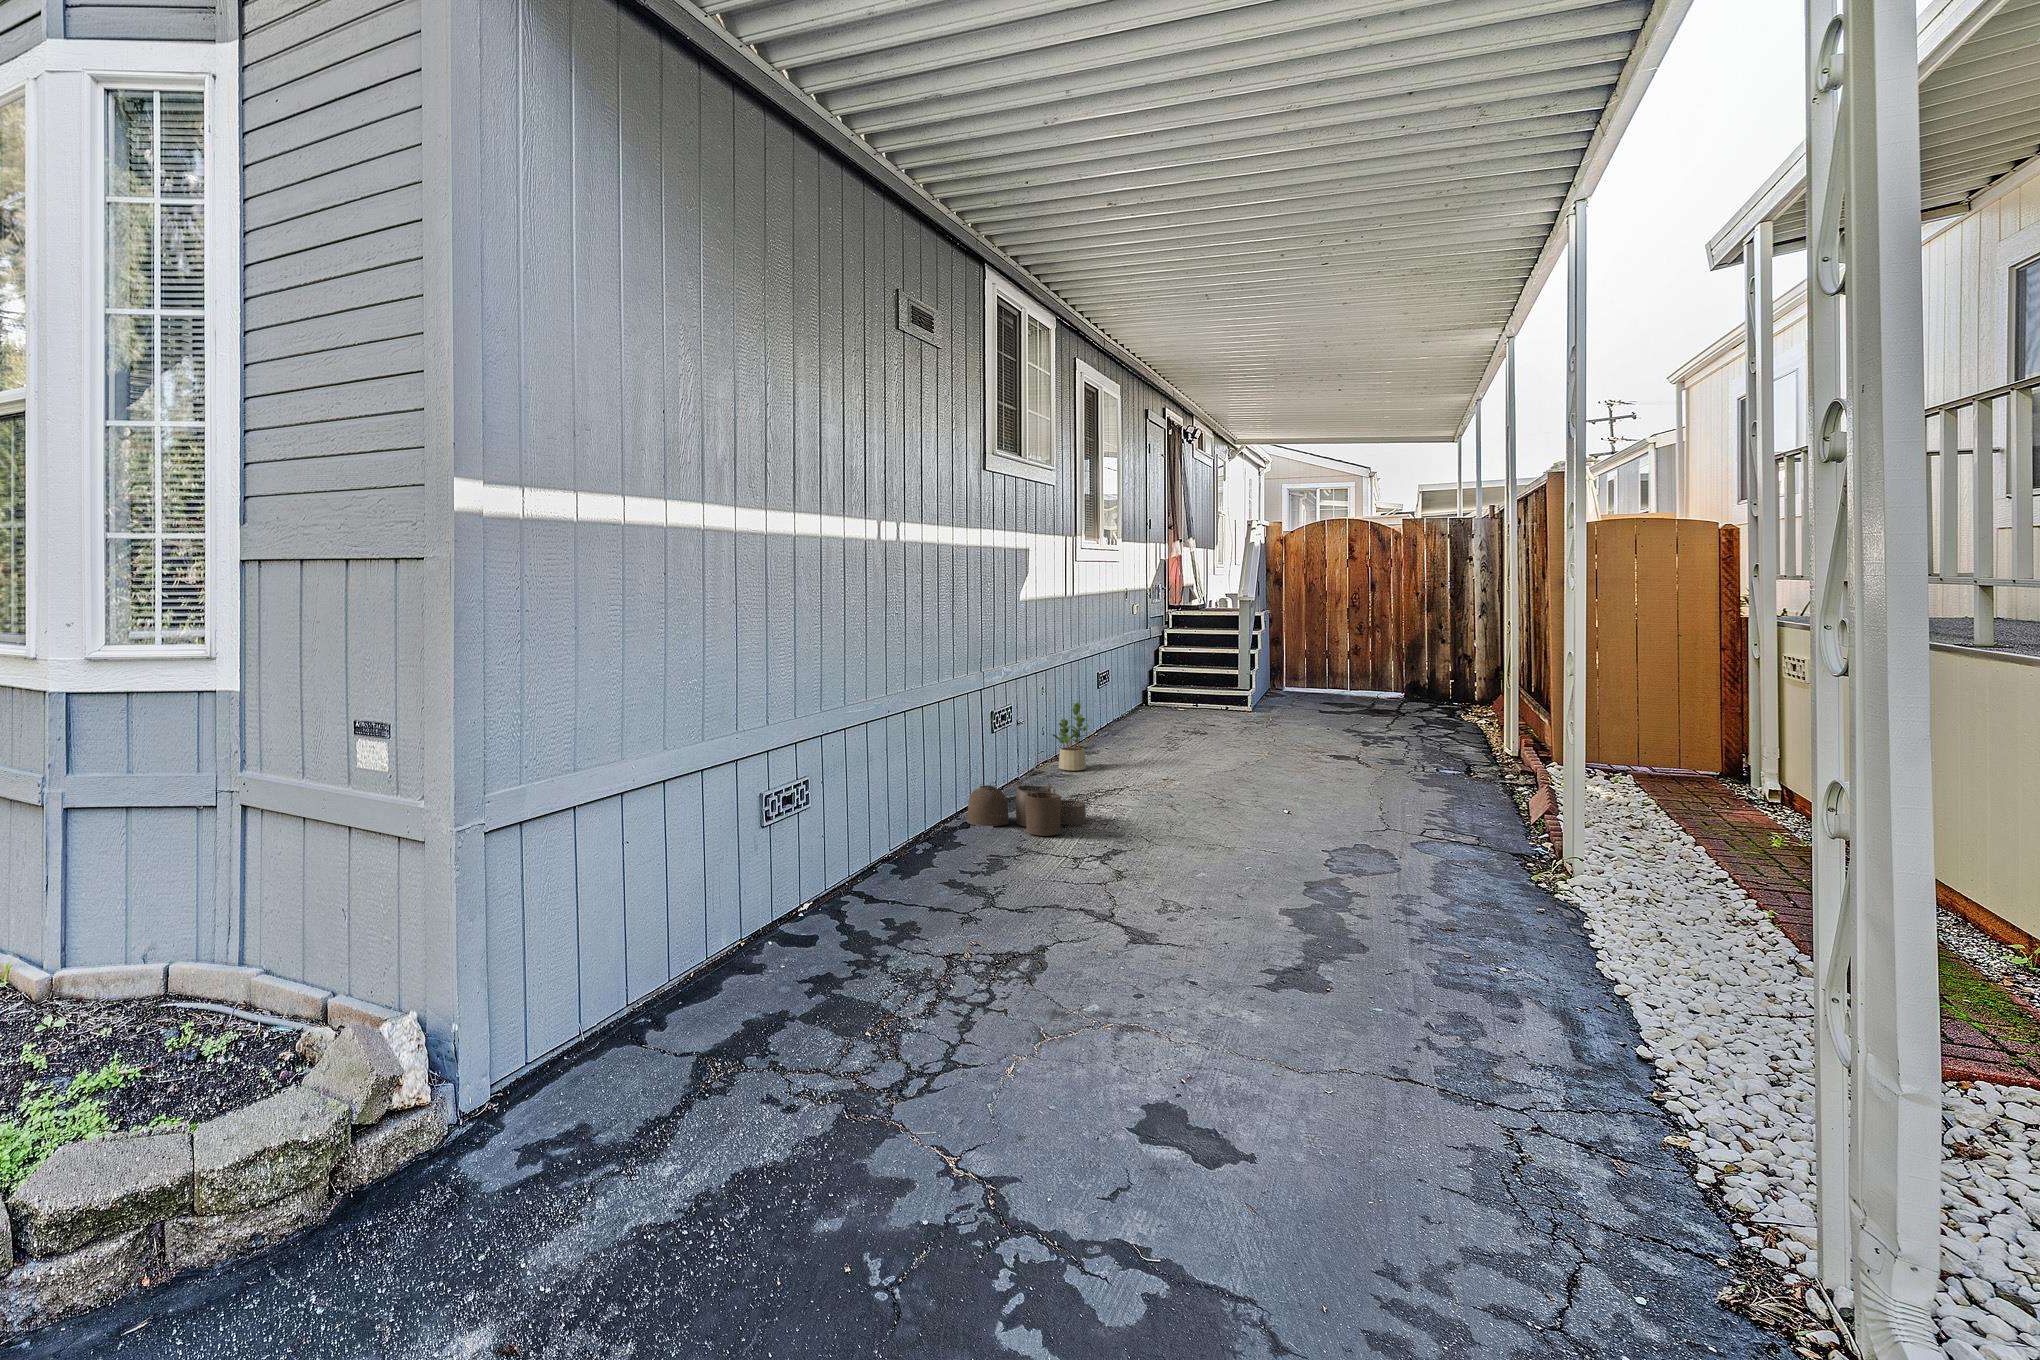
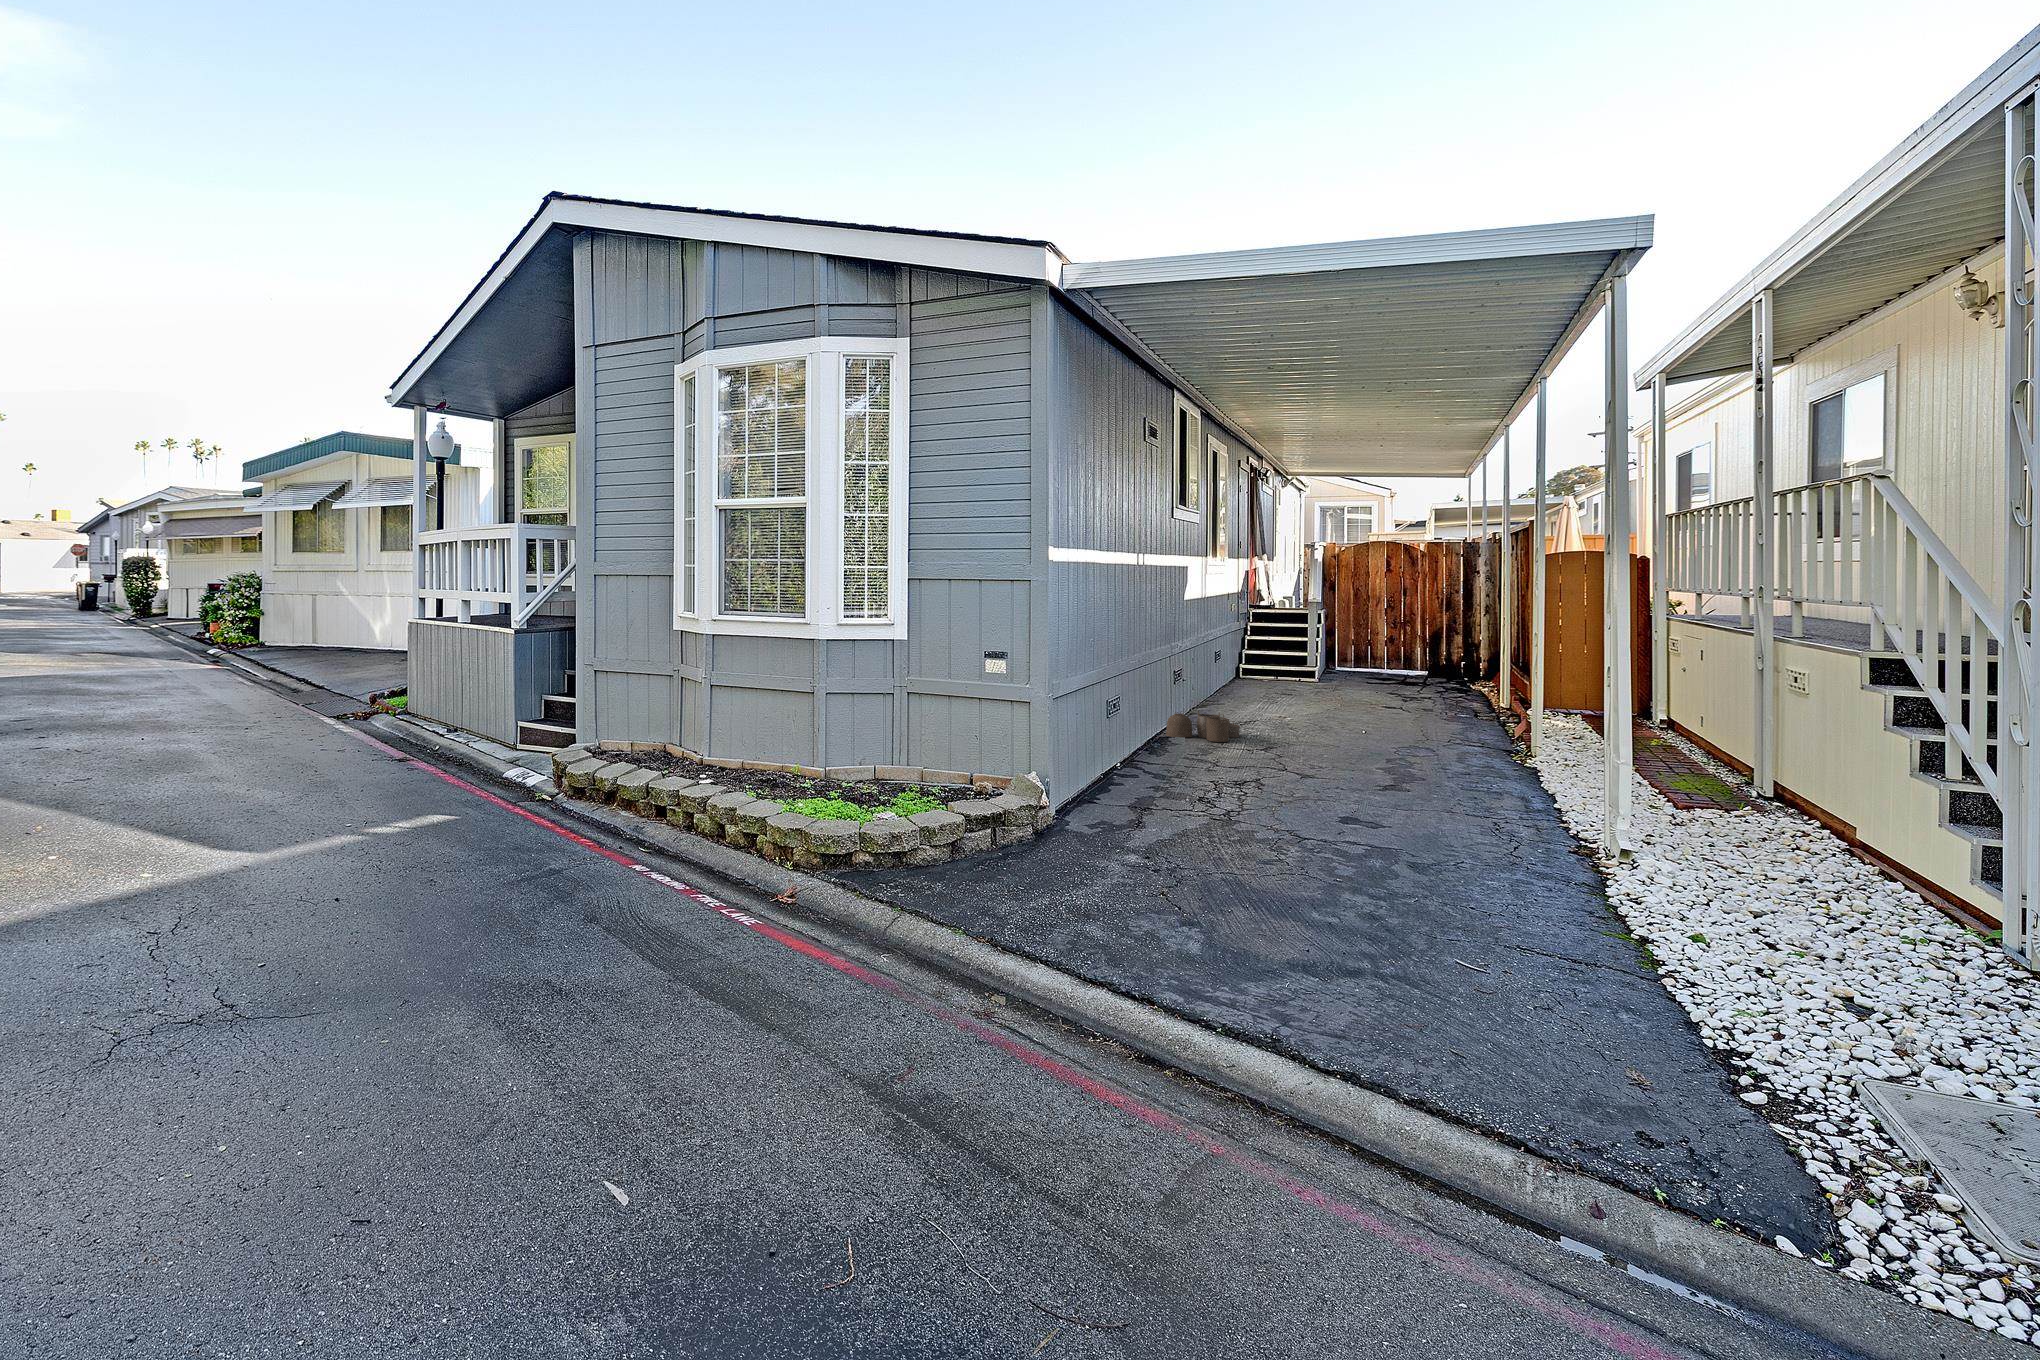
potted plant: present [1052,702,1089,771] -> none [1197,667,1223,712]

